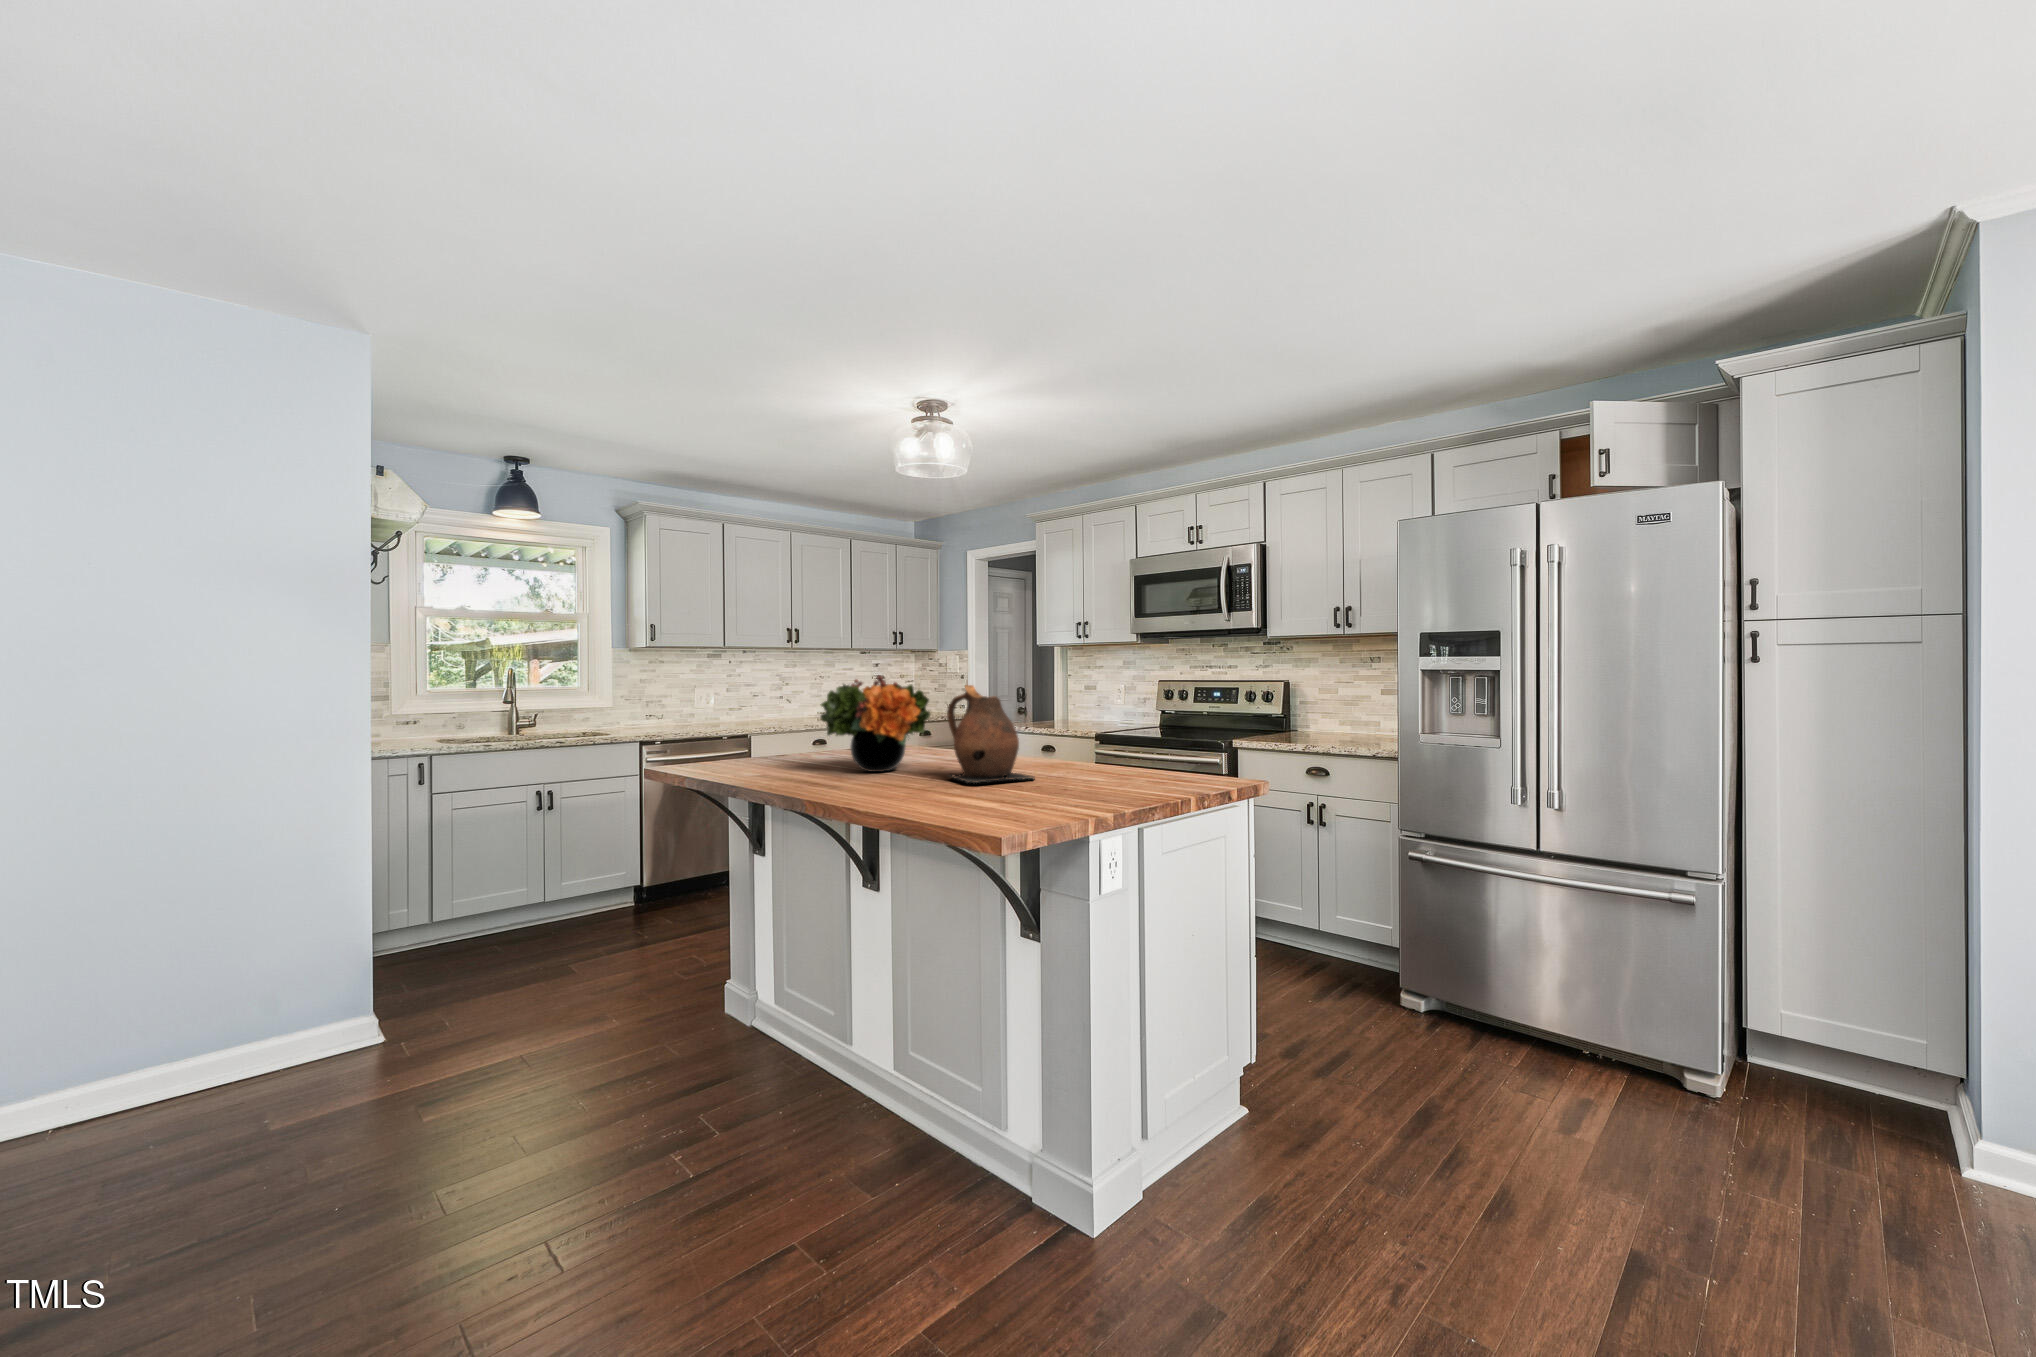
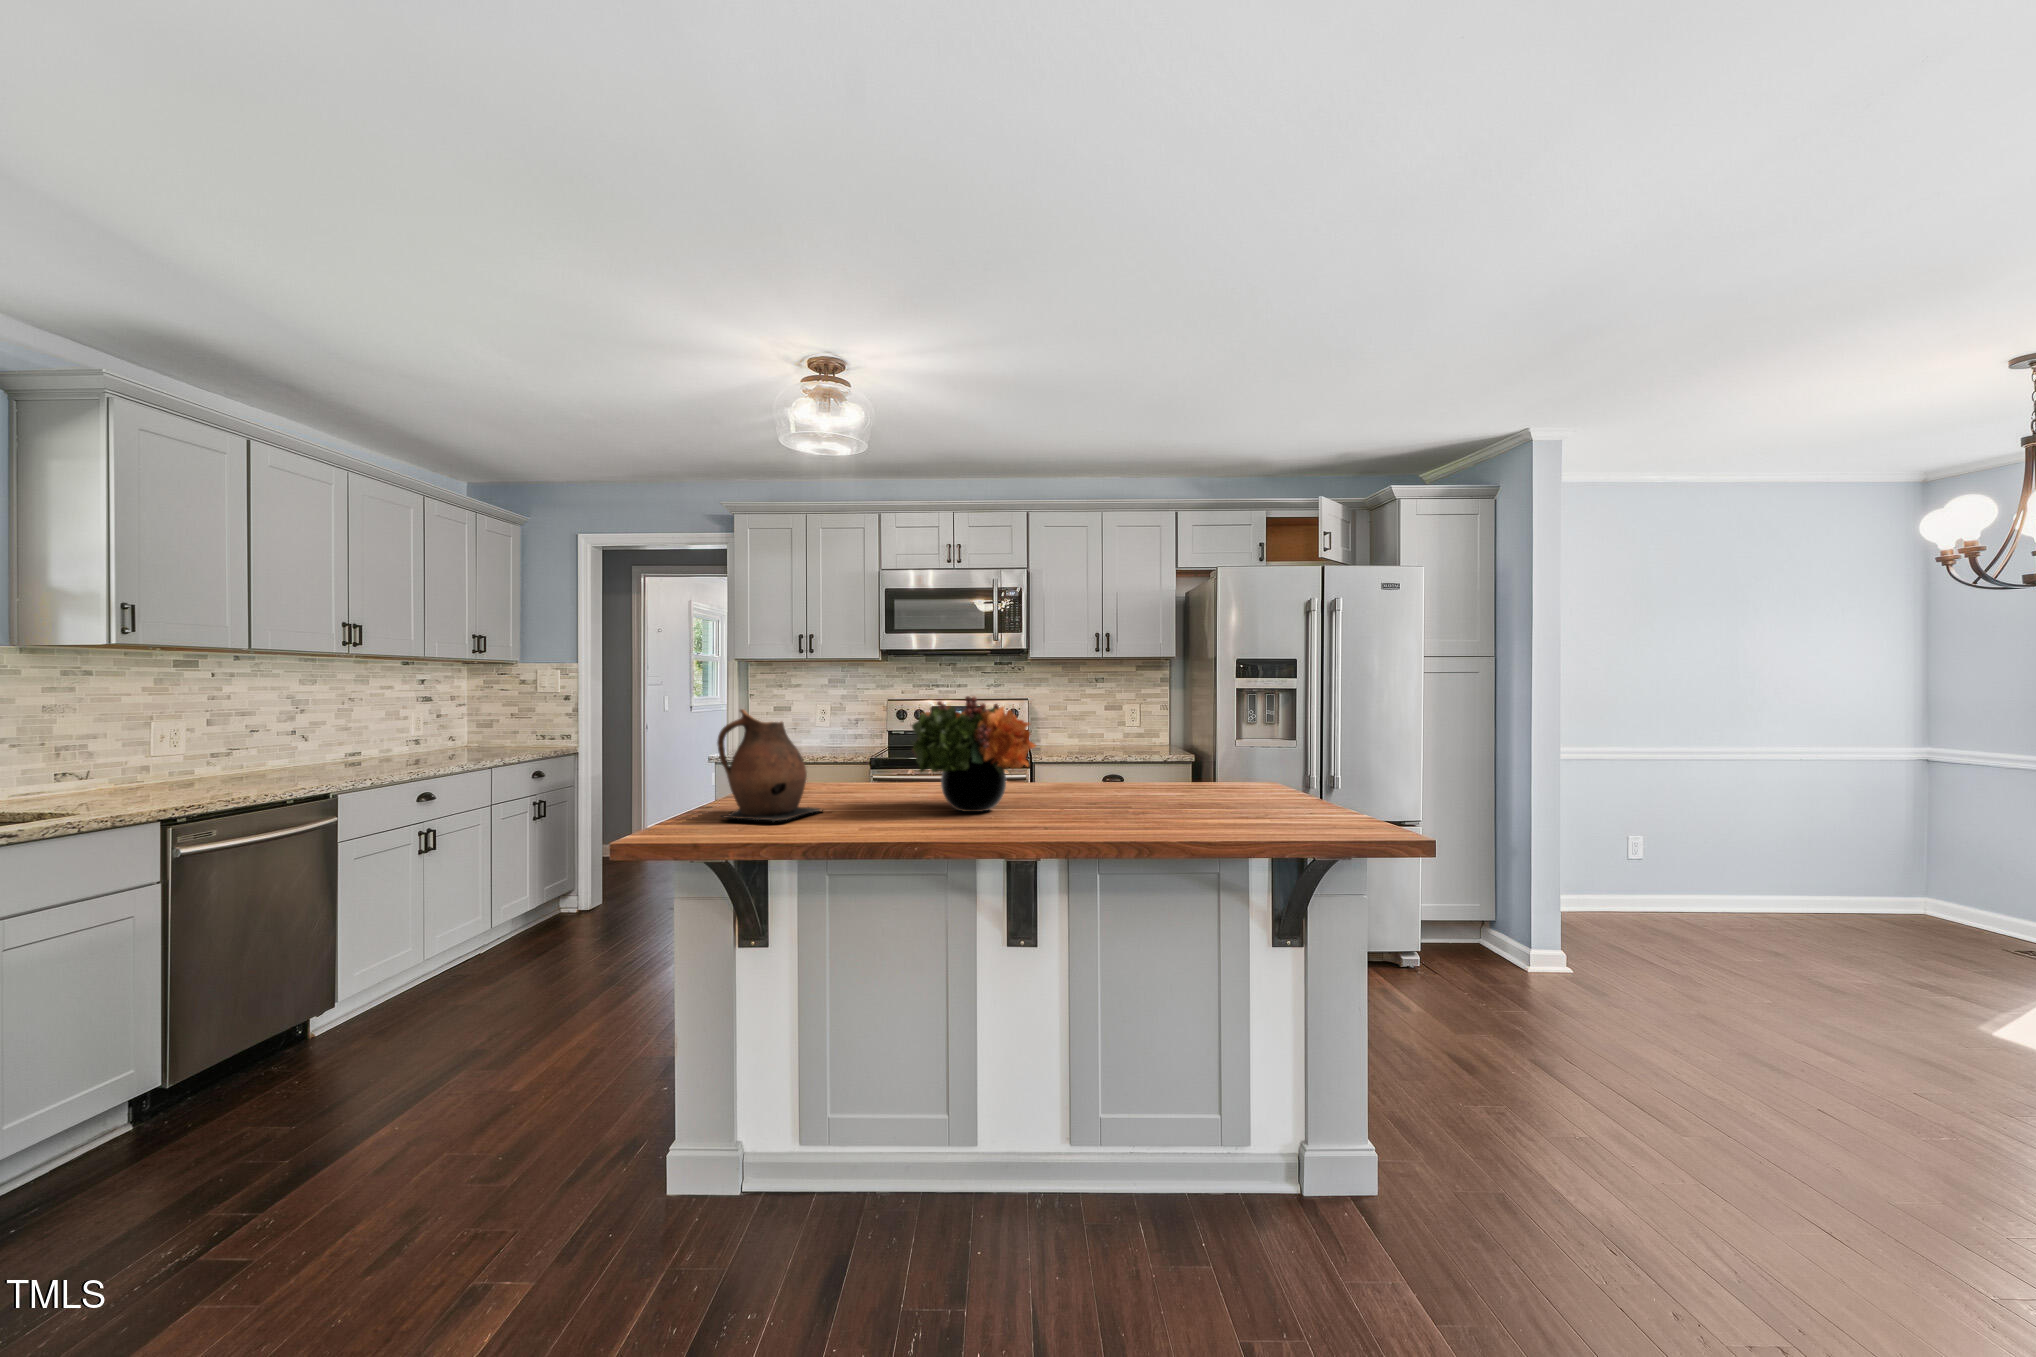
ceramic pitcher: present [947,685,1034,783] -> present [717,709,821,822]

